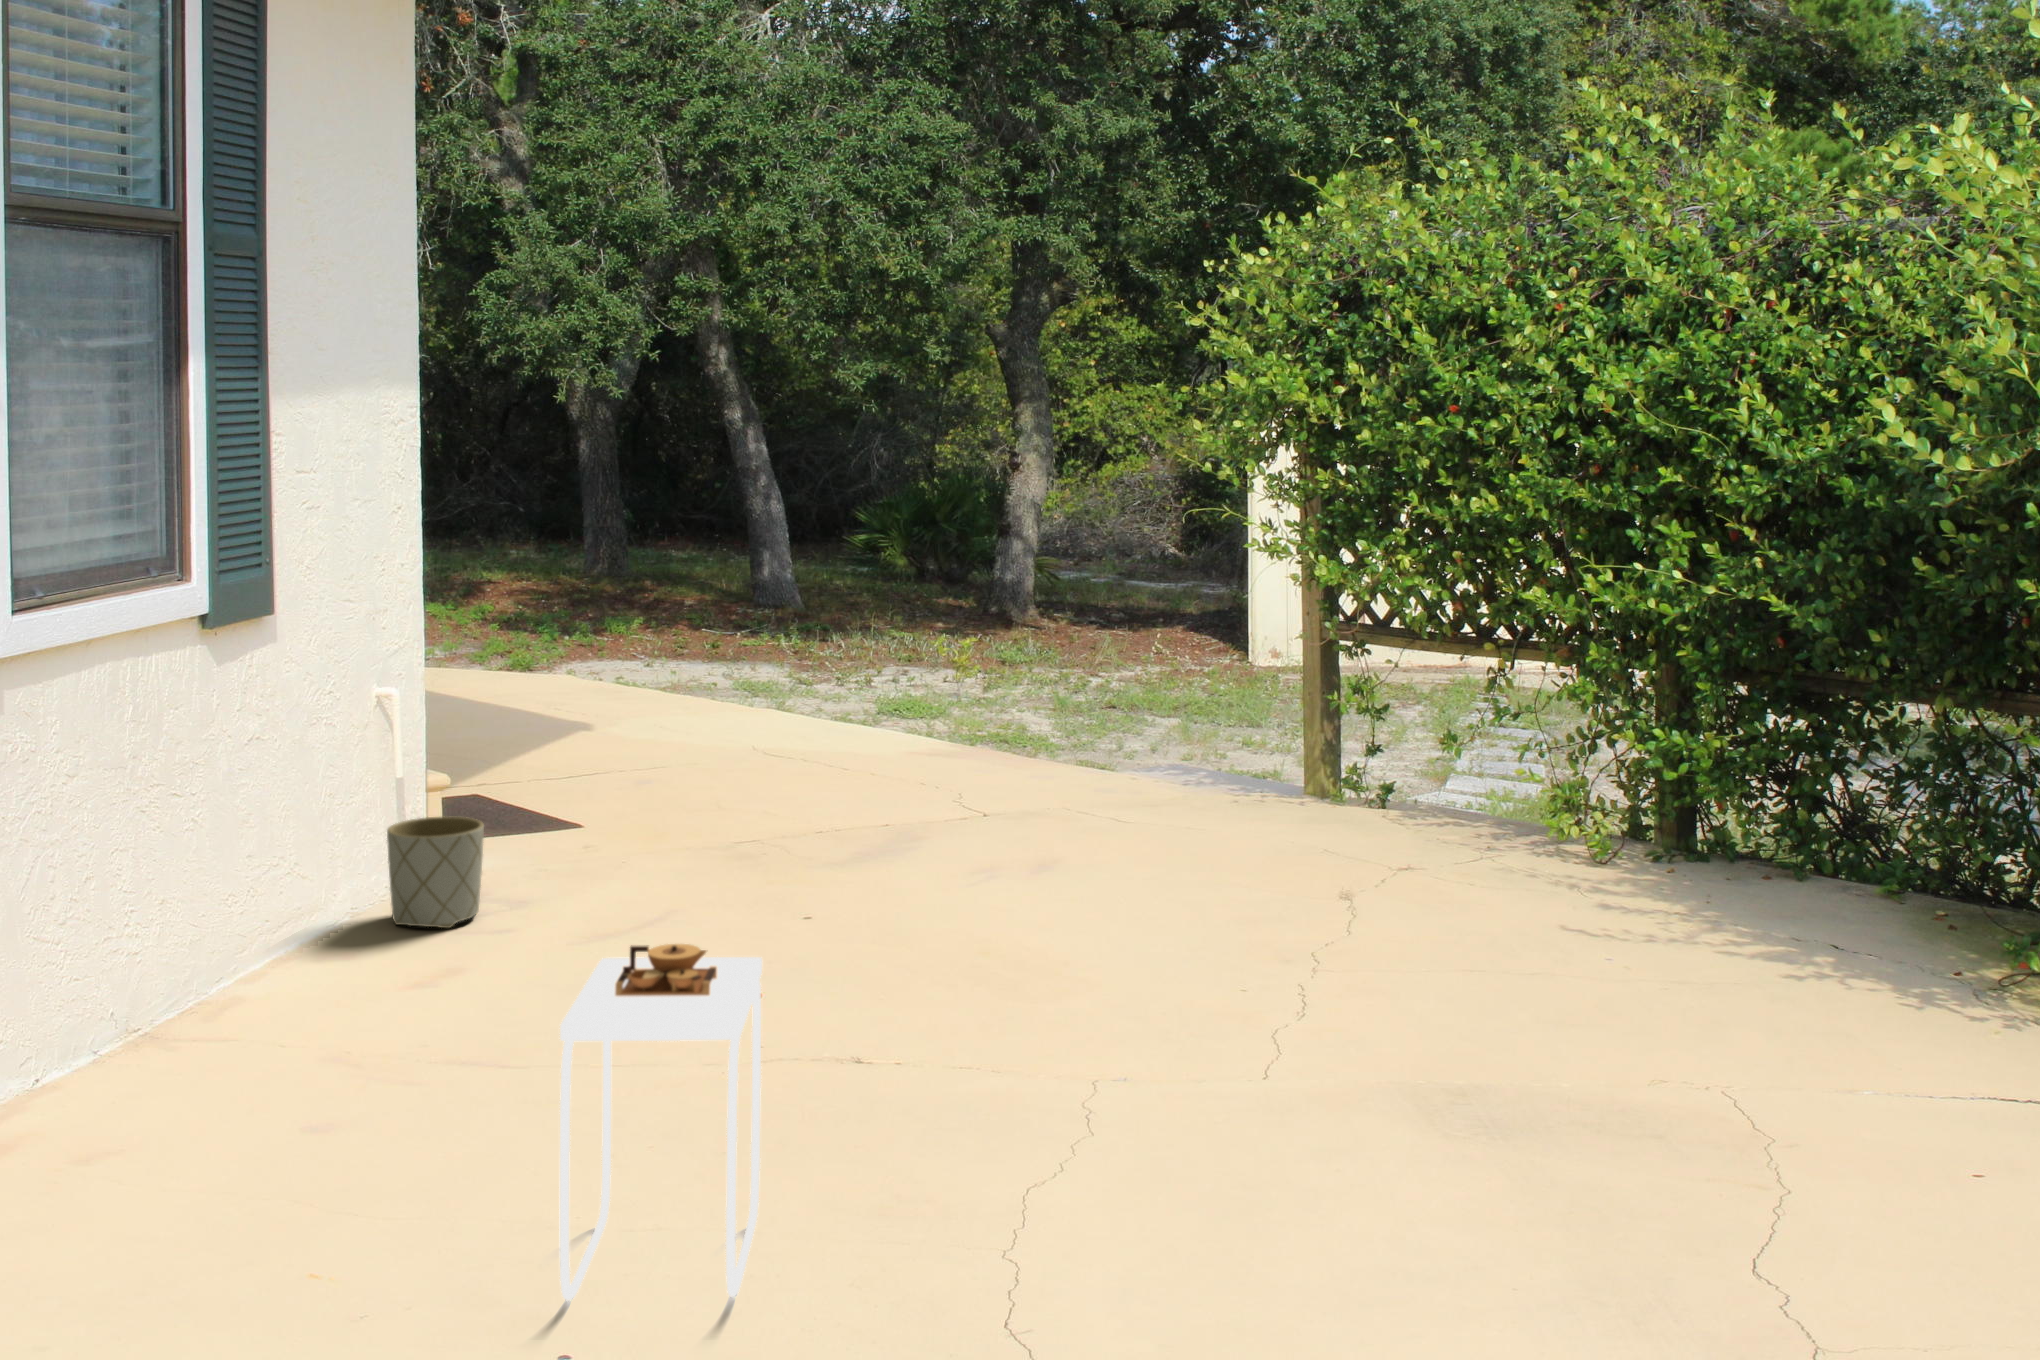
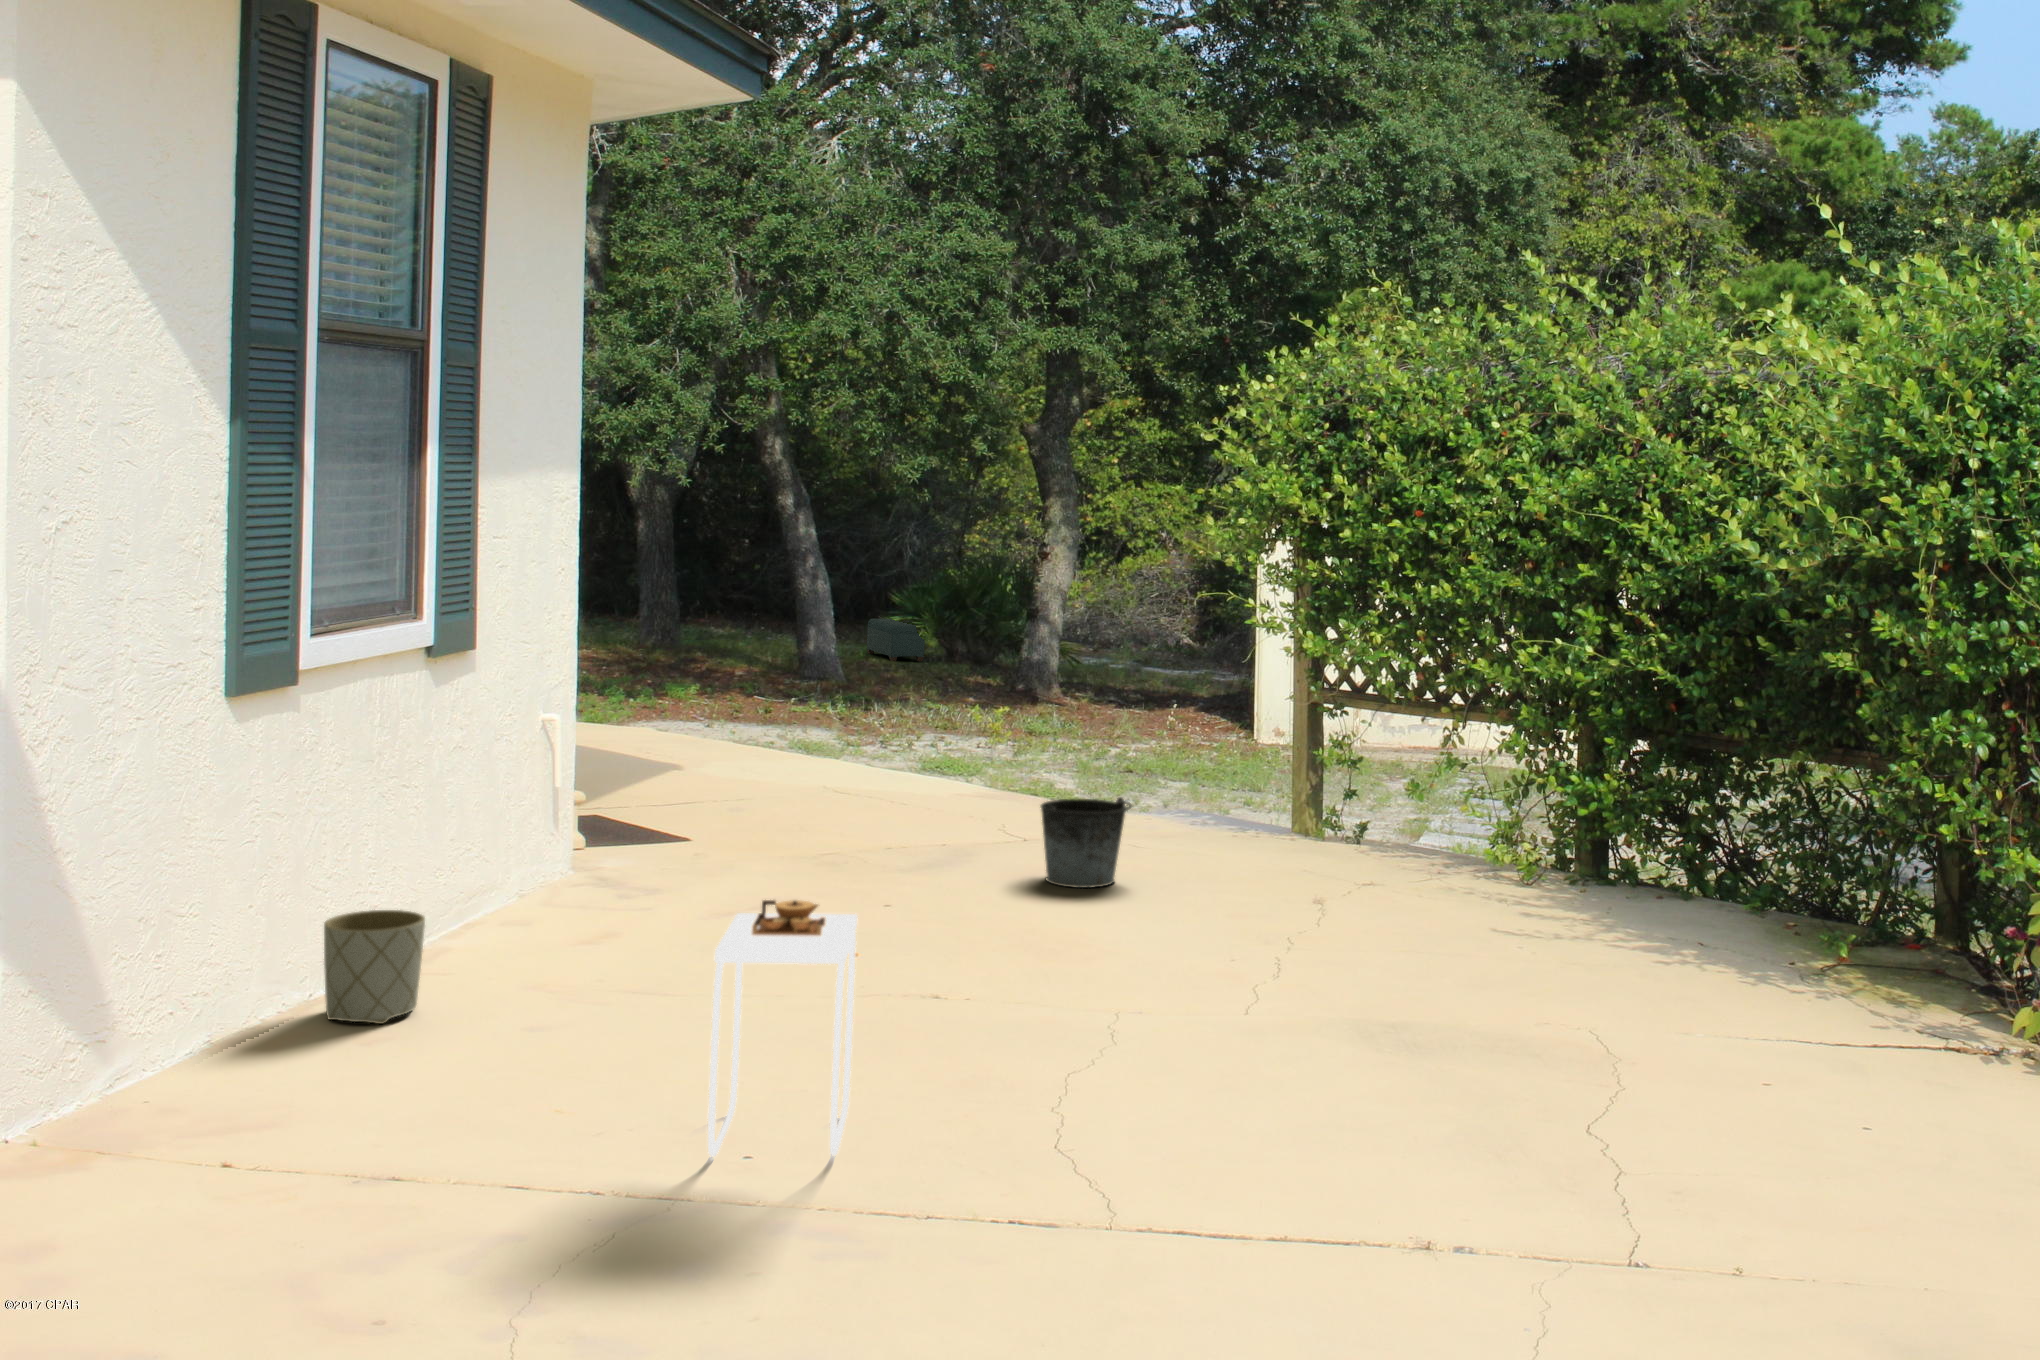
bench: none [825,537,885,583] -> present [867,619,925,661]
bucket: none [1007,758,1118,869] -> present [1041,797,1132,888]
planter: present [387,816,484,928] -> present [324,910,425,1024]

